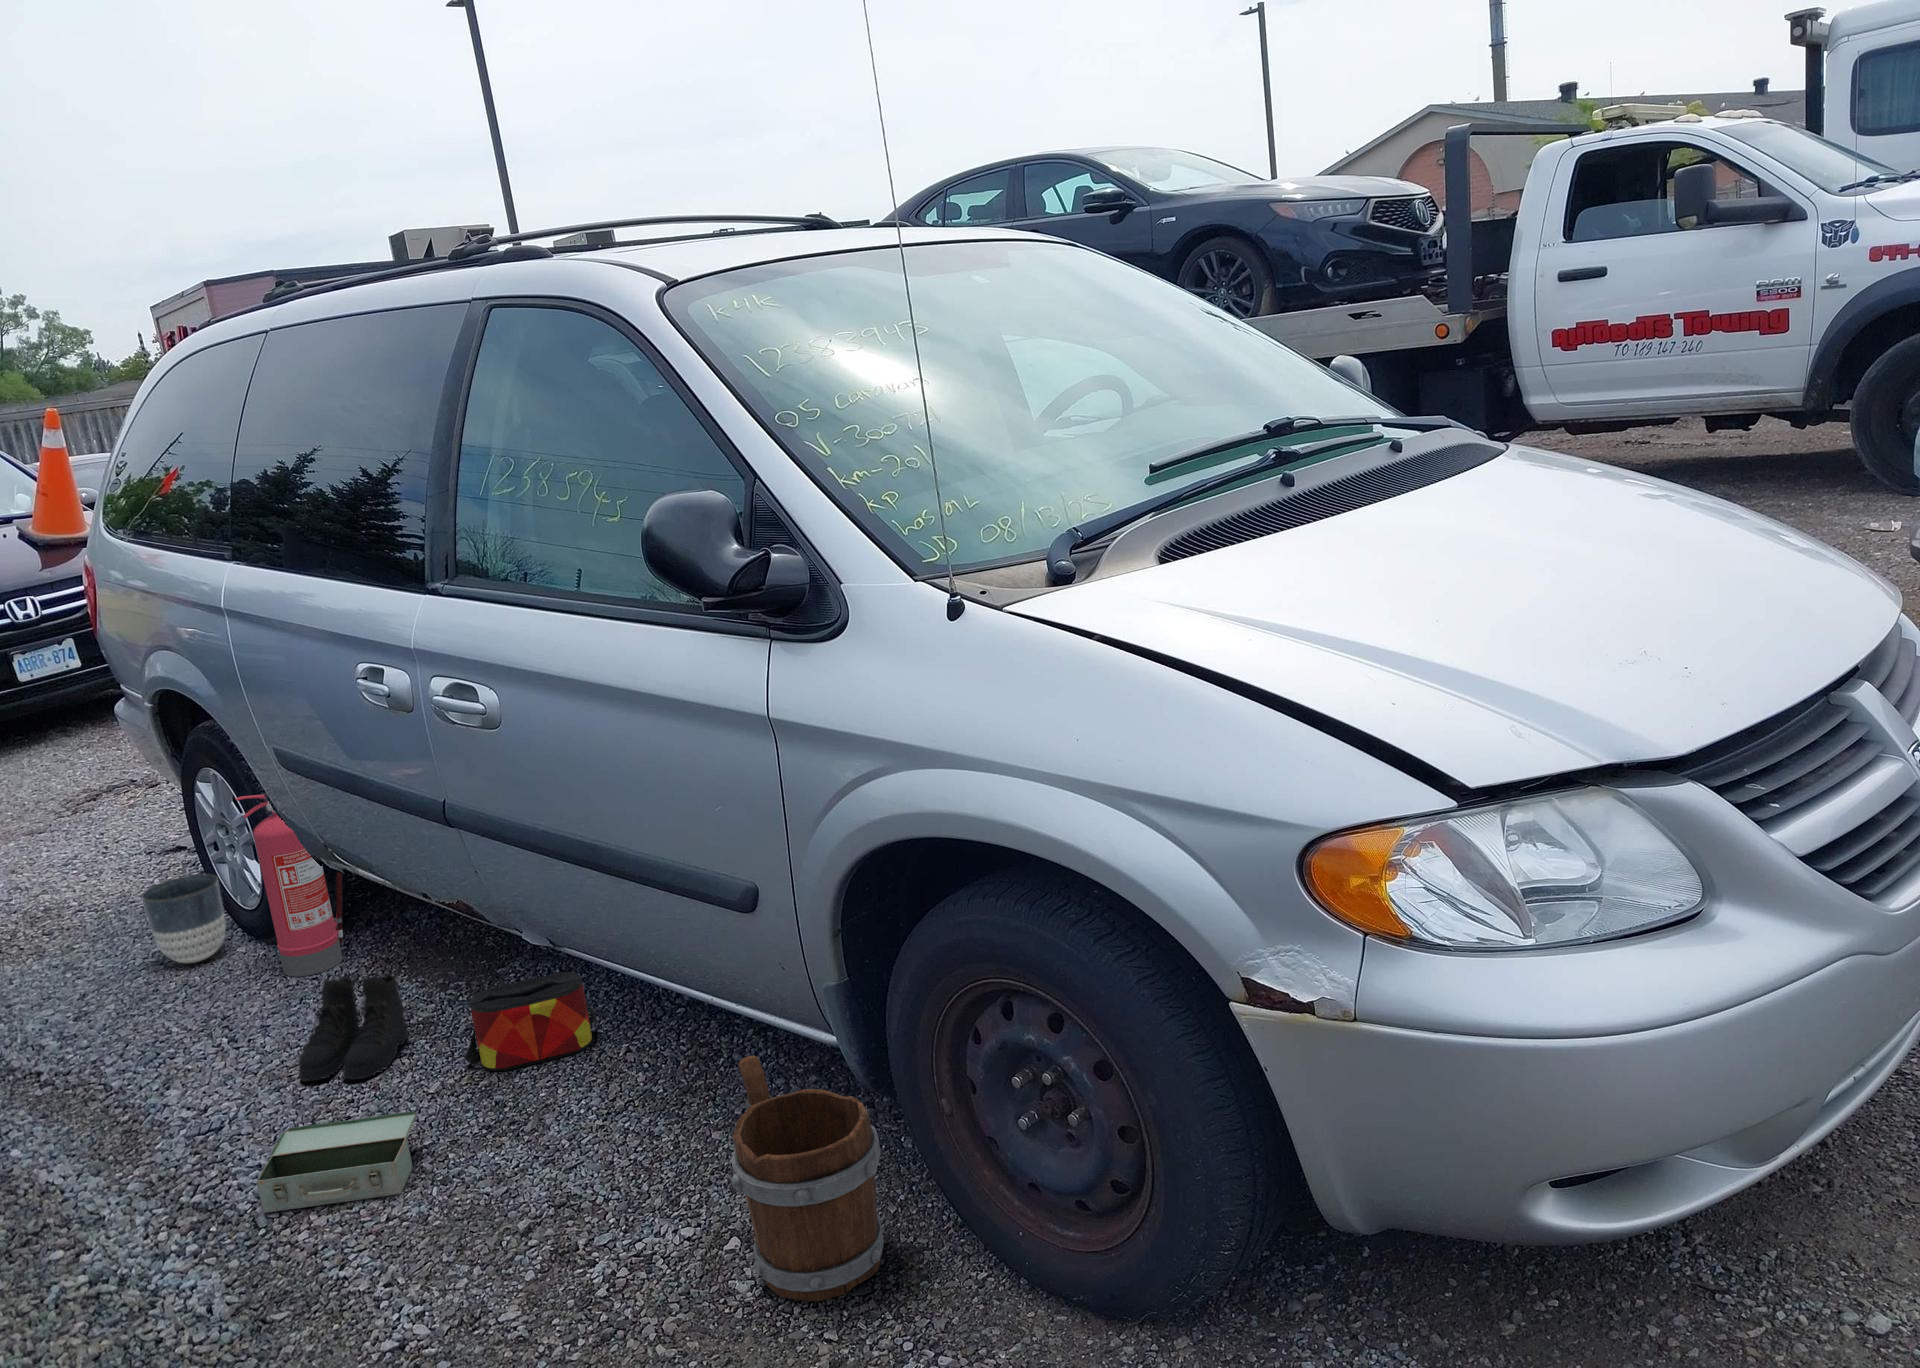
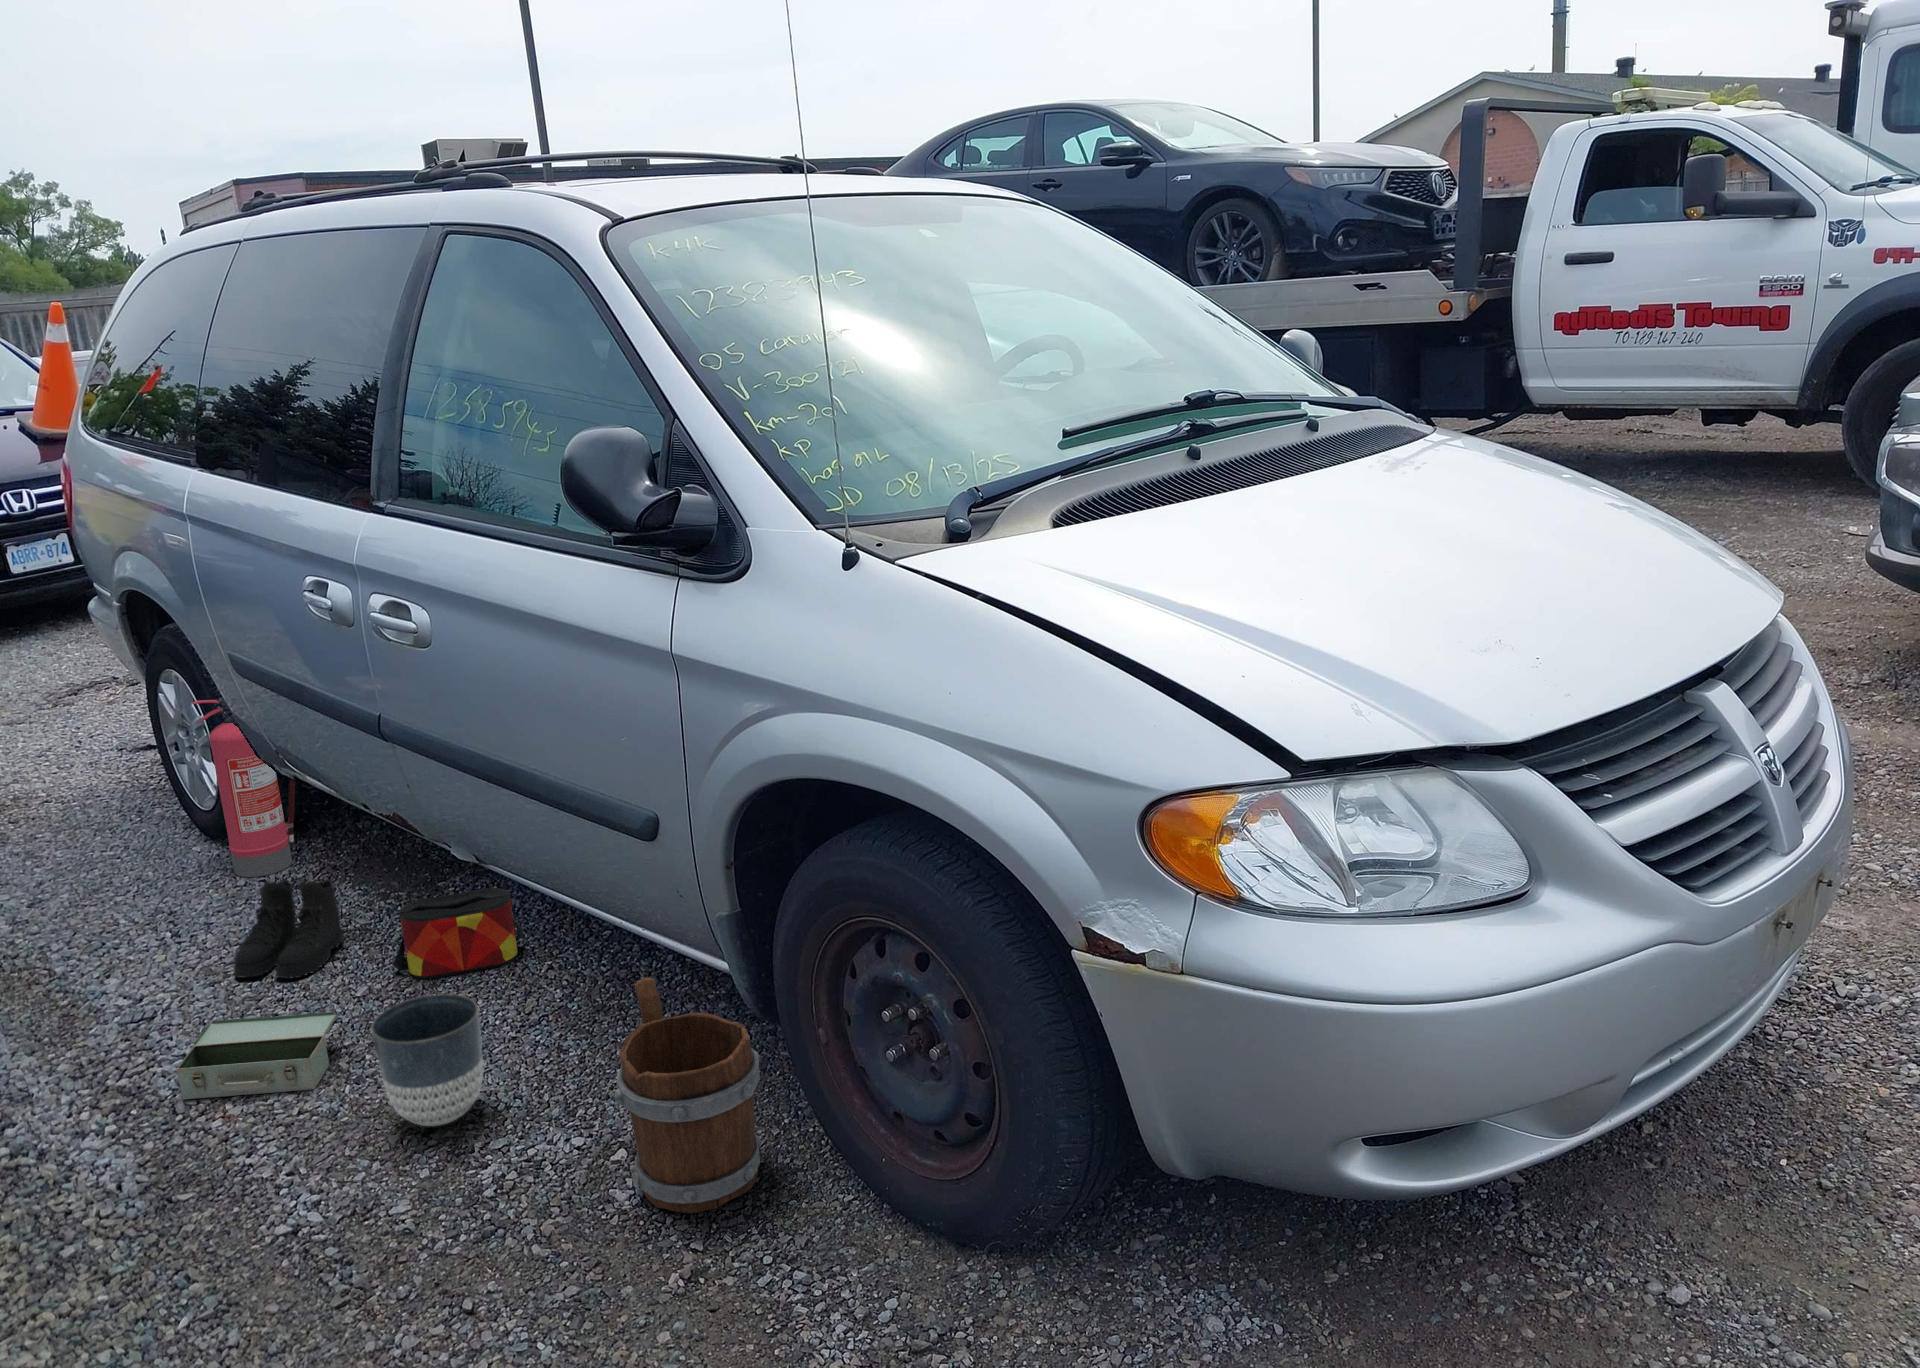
planter: present [142,874,226,963] -> present [371,994,483,1127]

